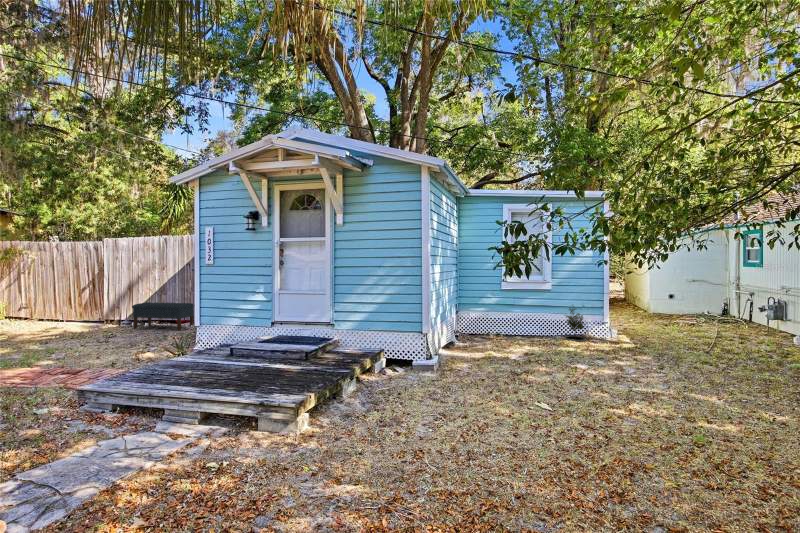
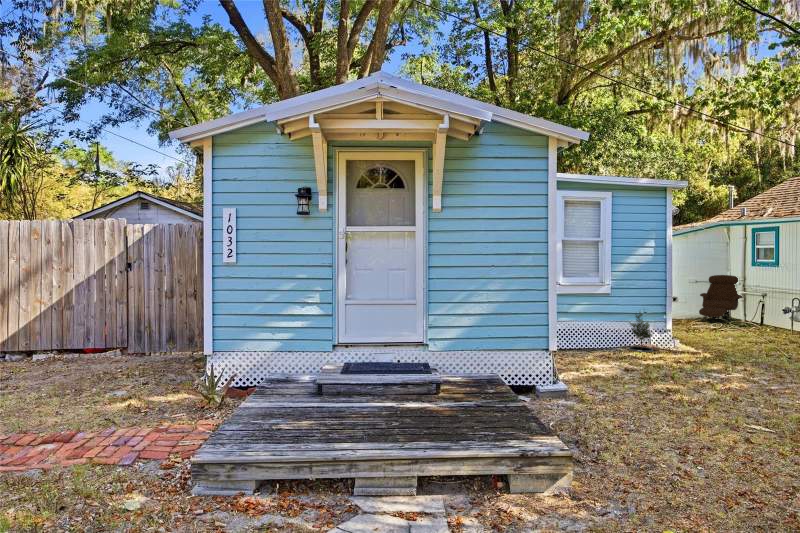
lounge chair: none [688,275,738,320] -> present [699,275,742,323]
bench: present [132,302,194,331] -> none [19,321,127,366]

